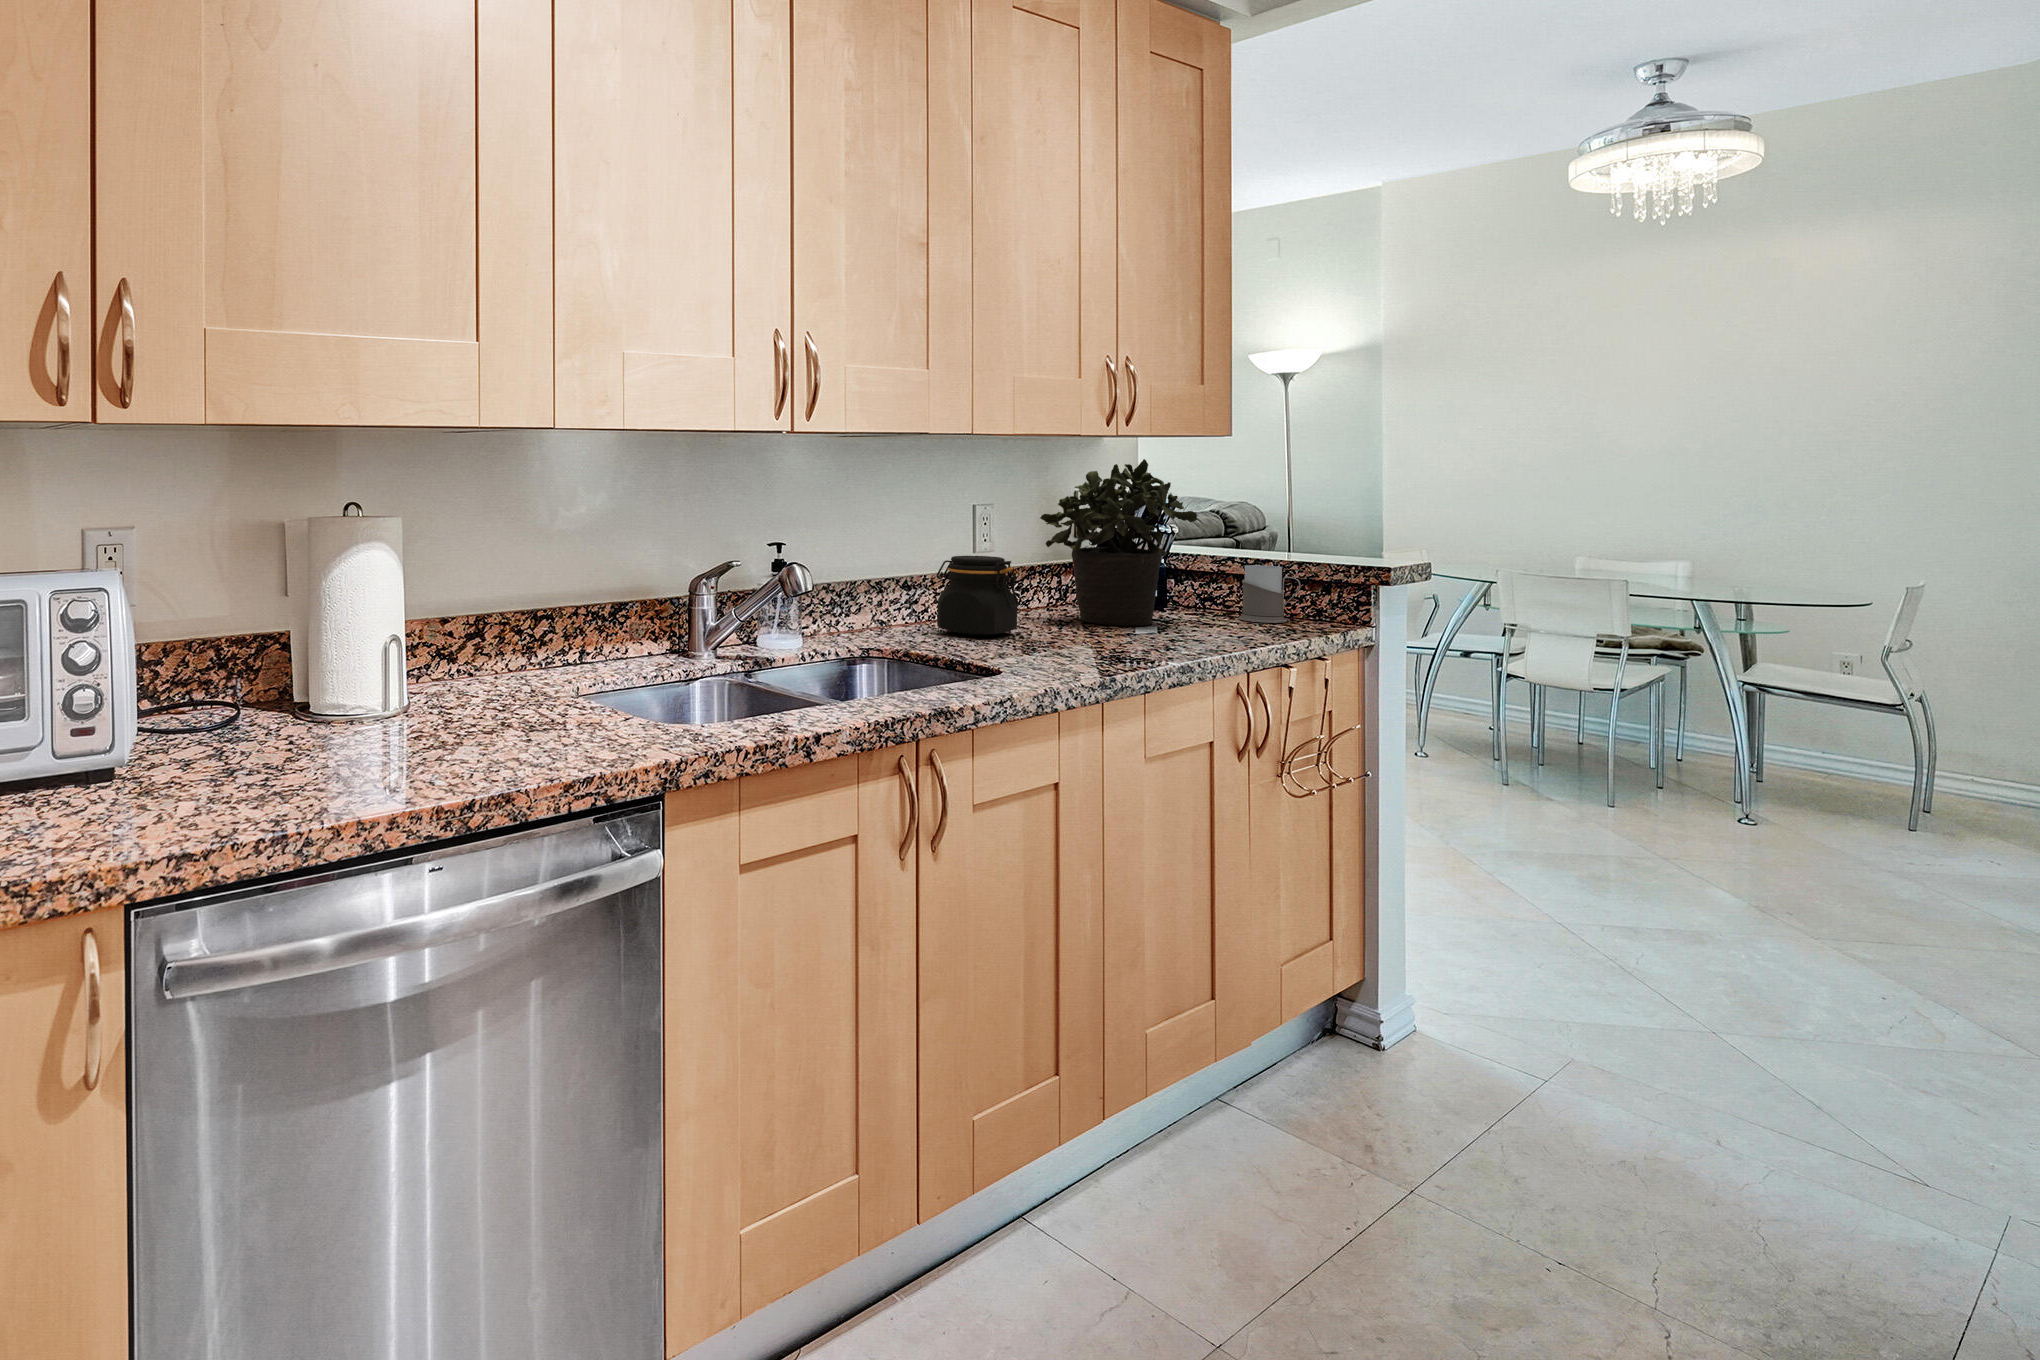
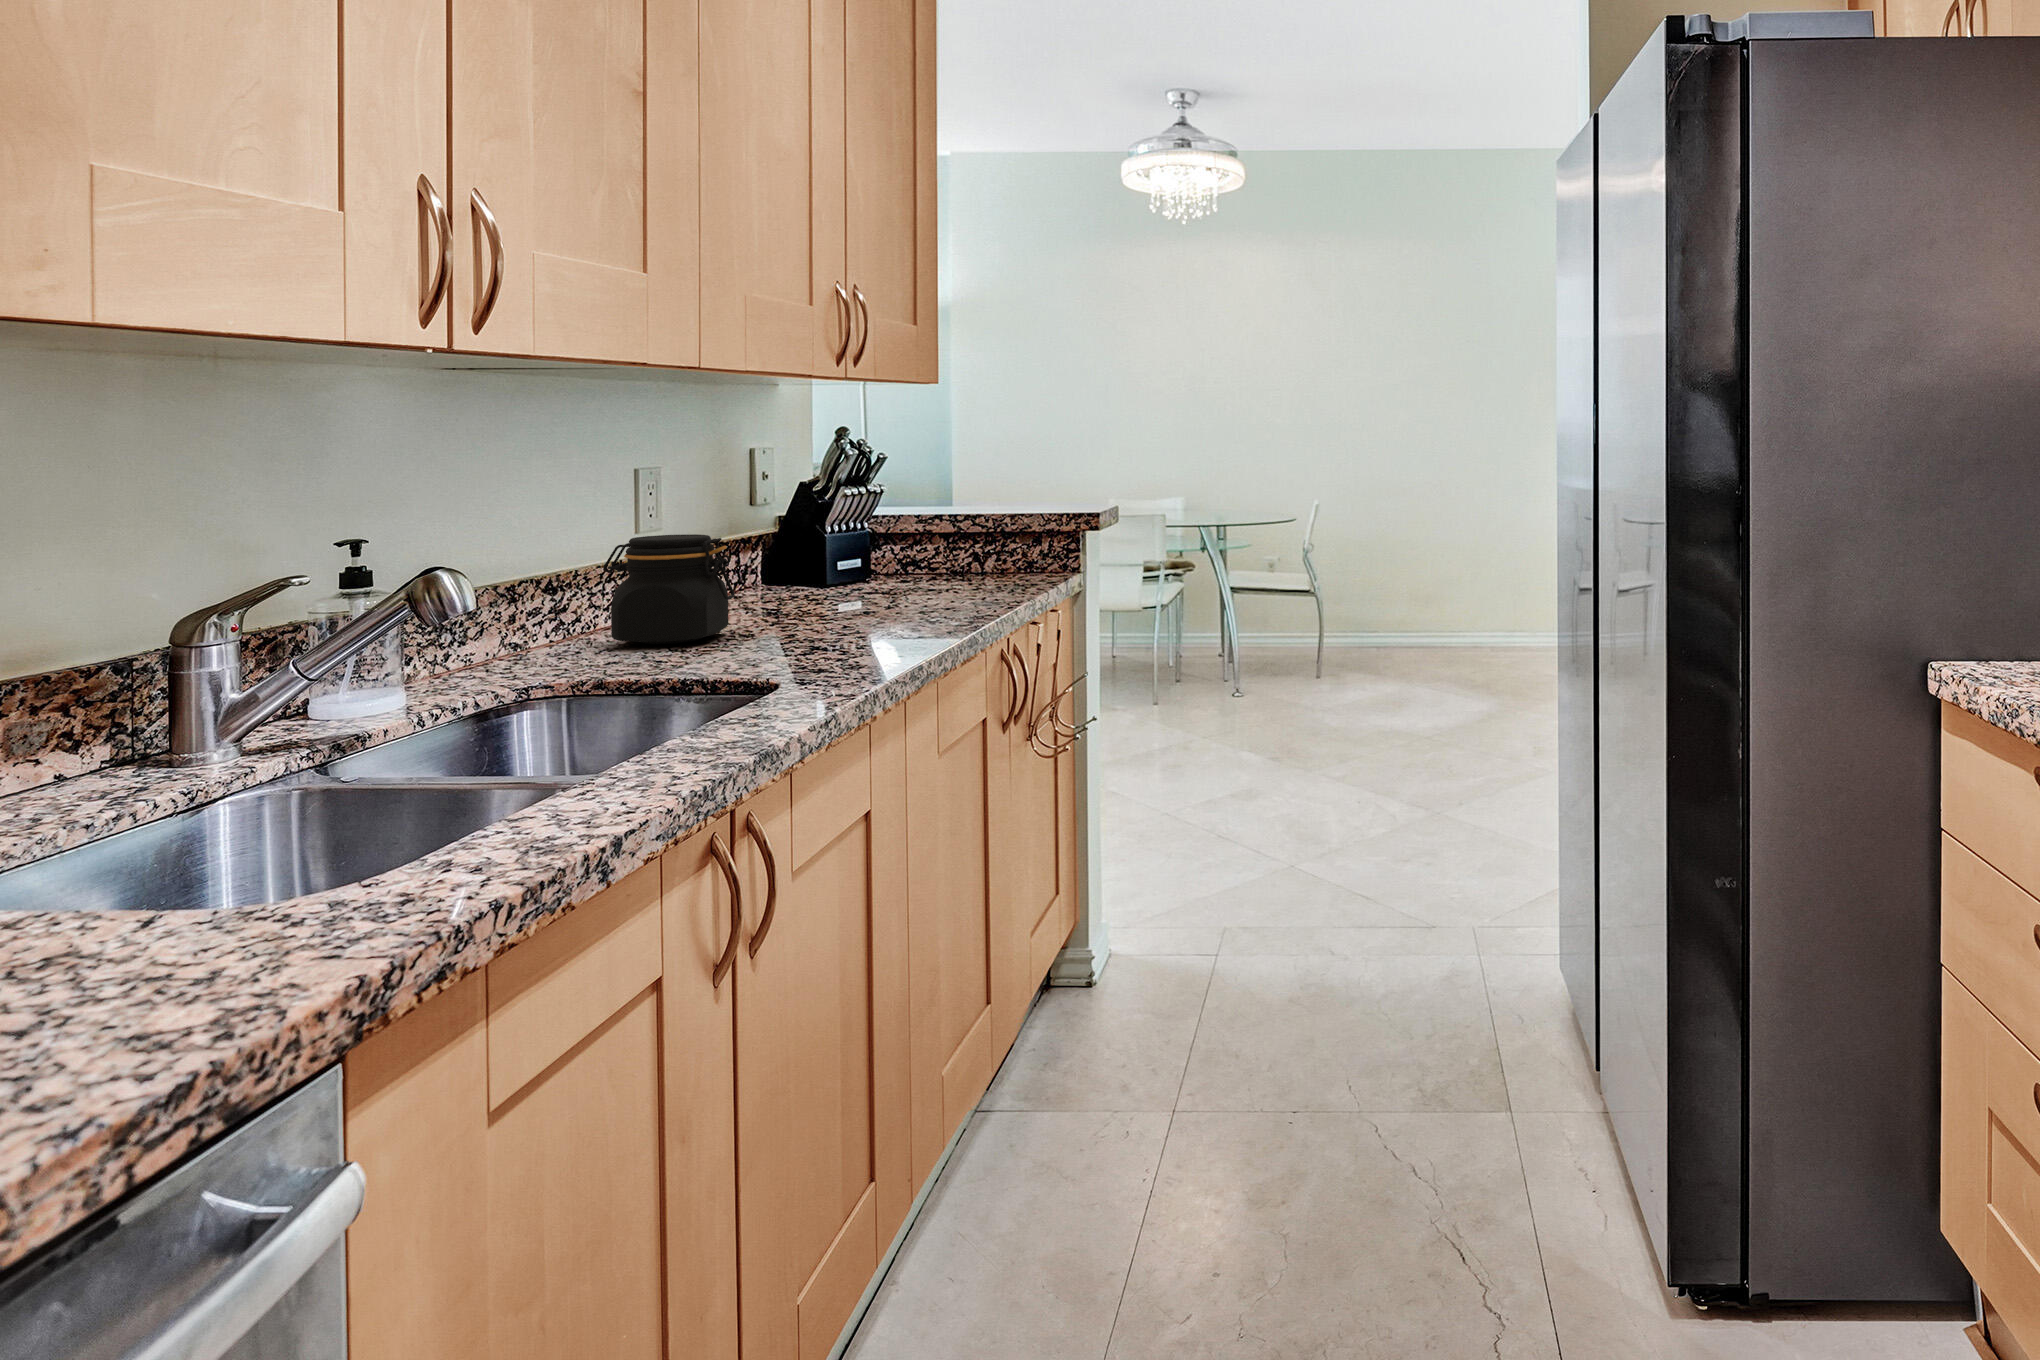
potted plant: present [1040,459,1197,626] -> none [732,406,926,607]
mug: present [1239,565,1300,623] -> none [951,522,1012,584]

